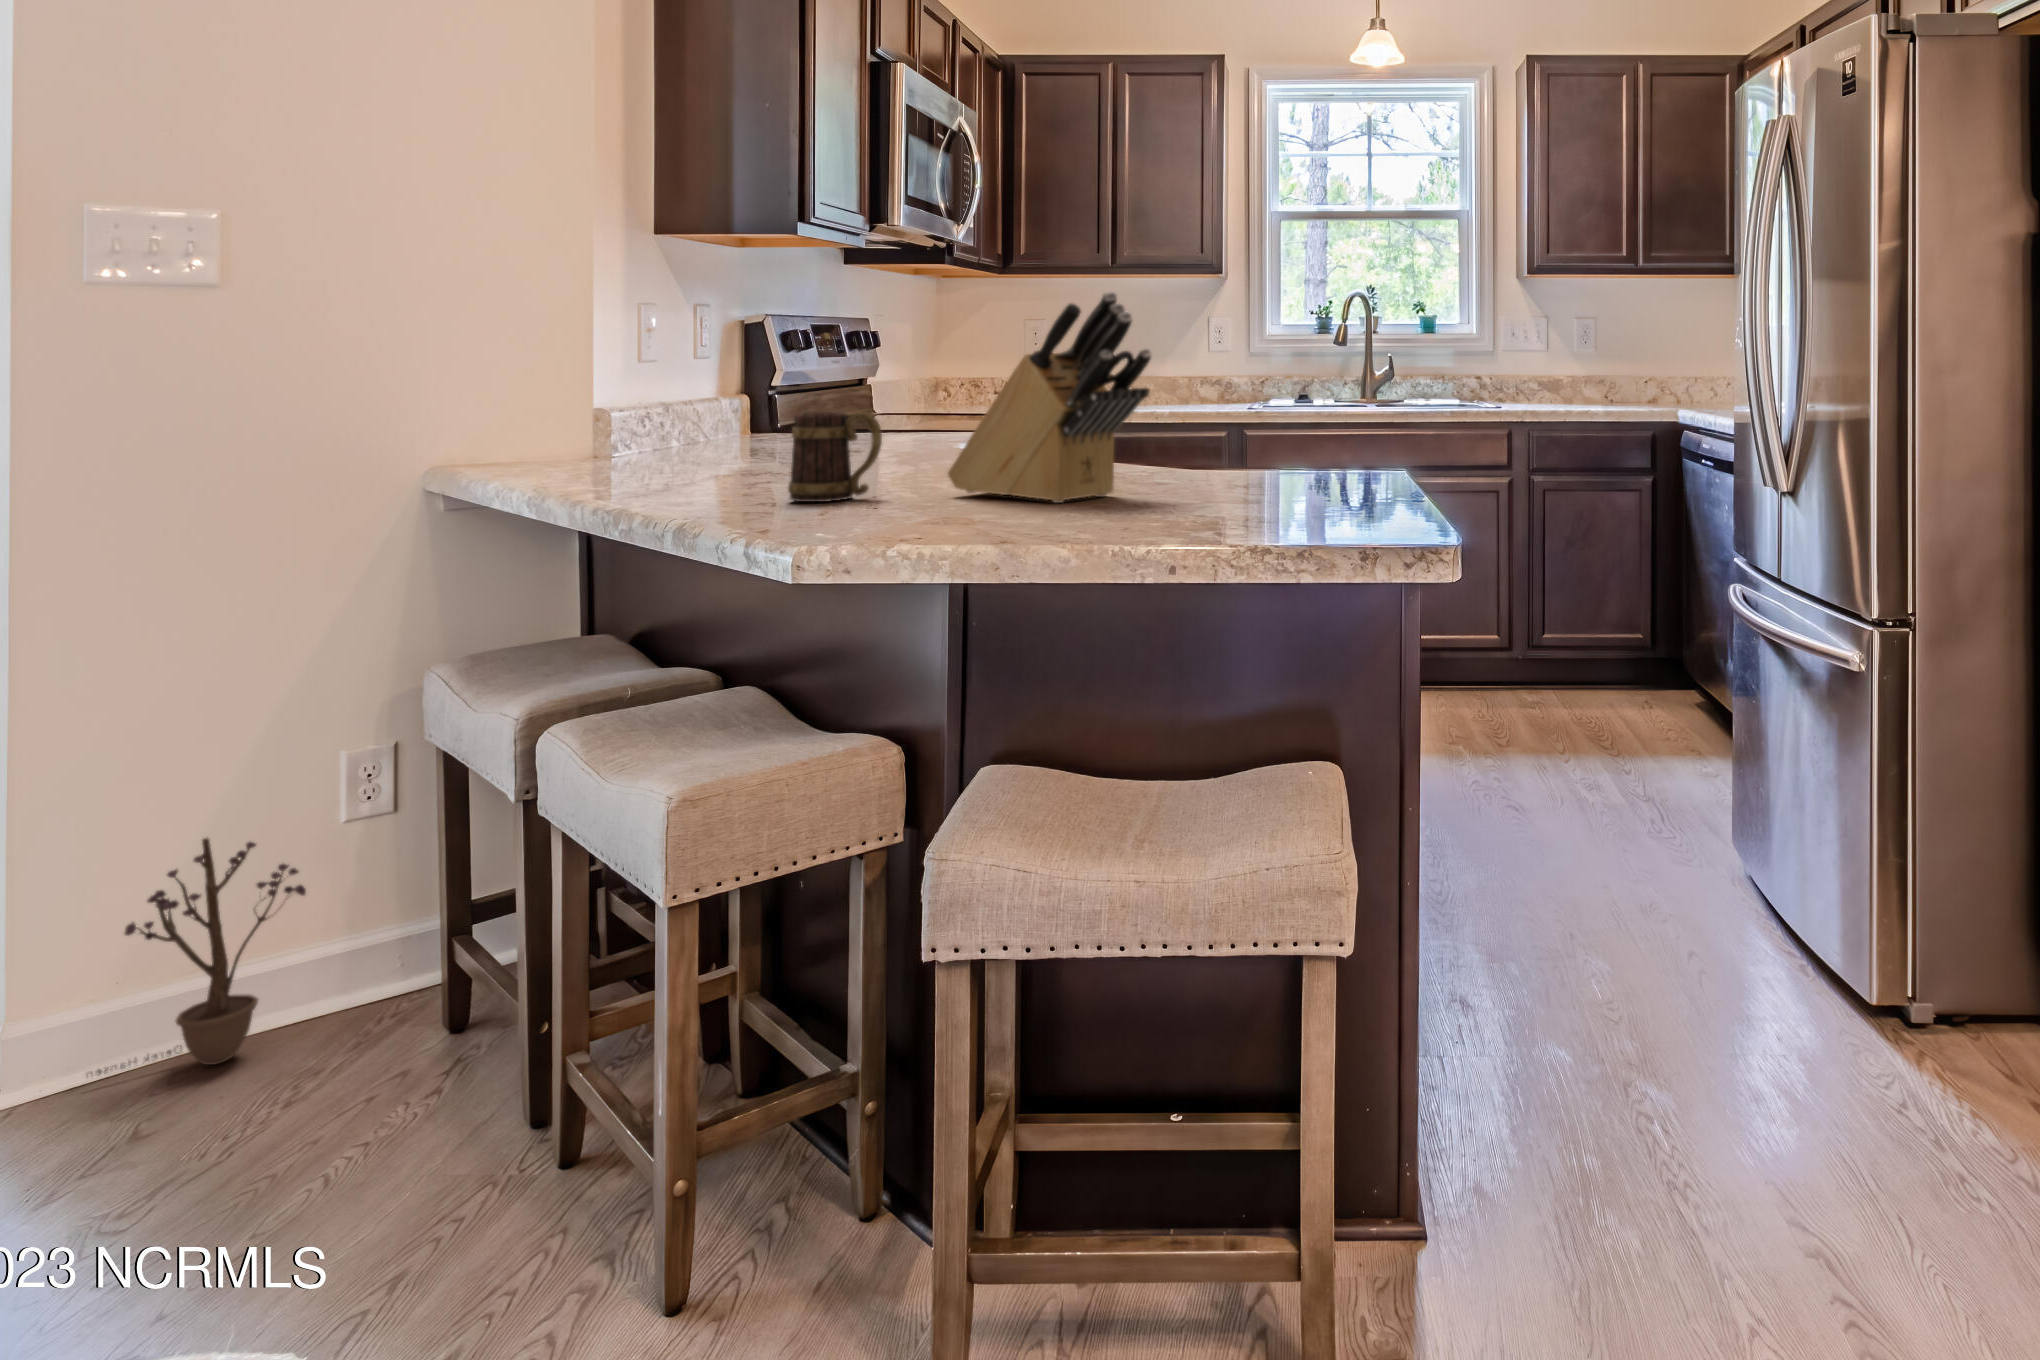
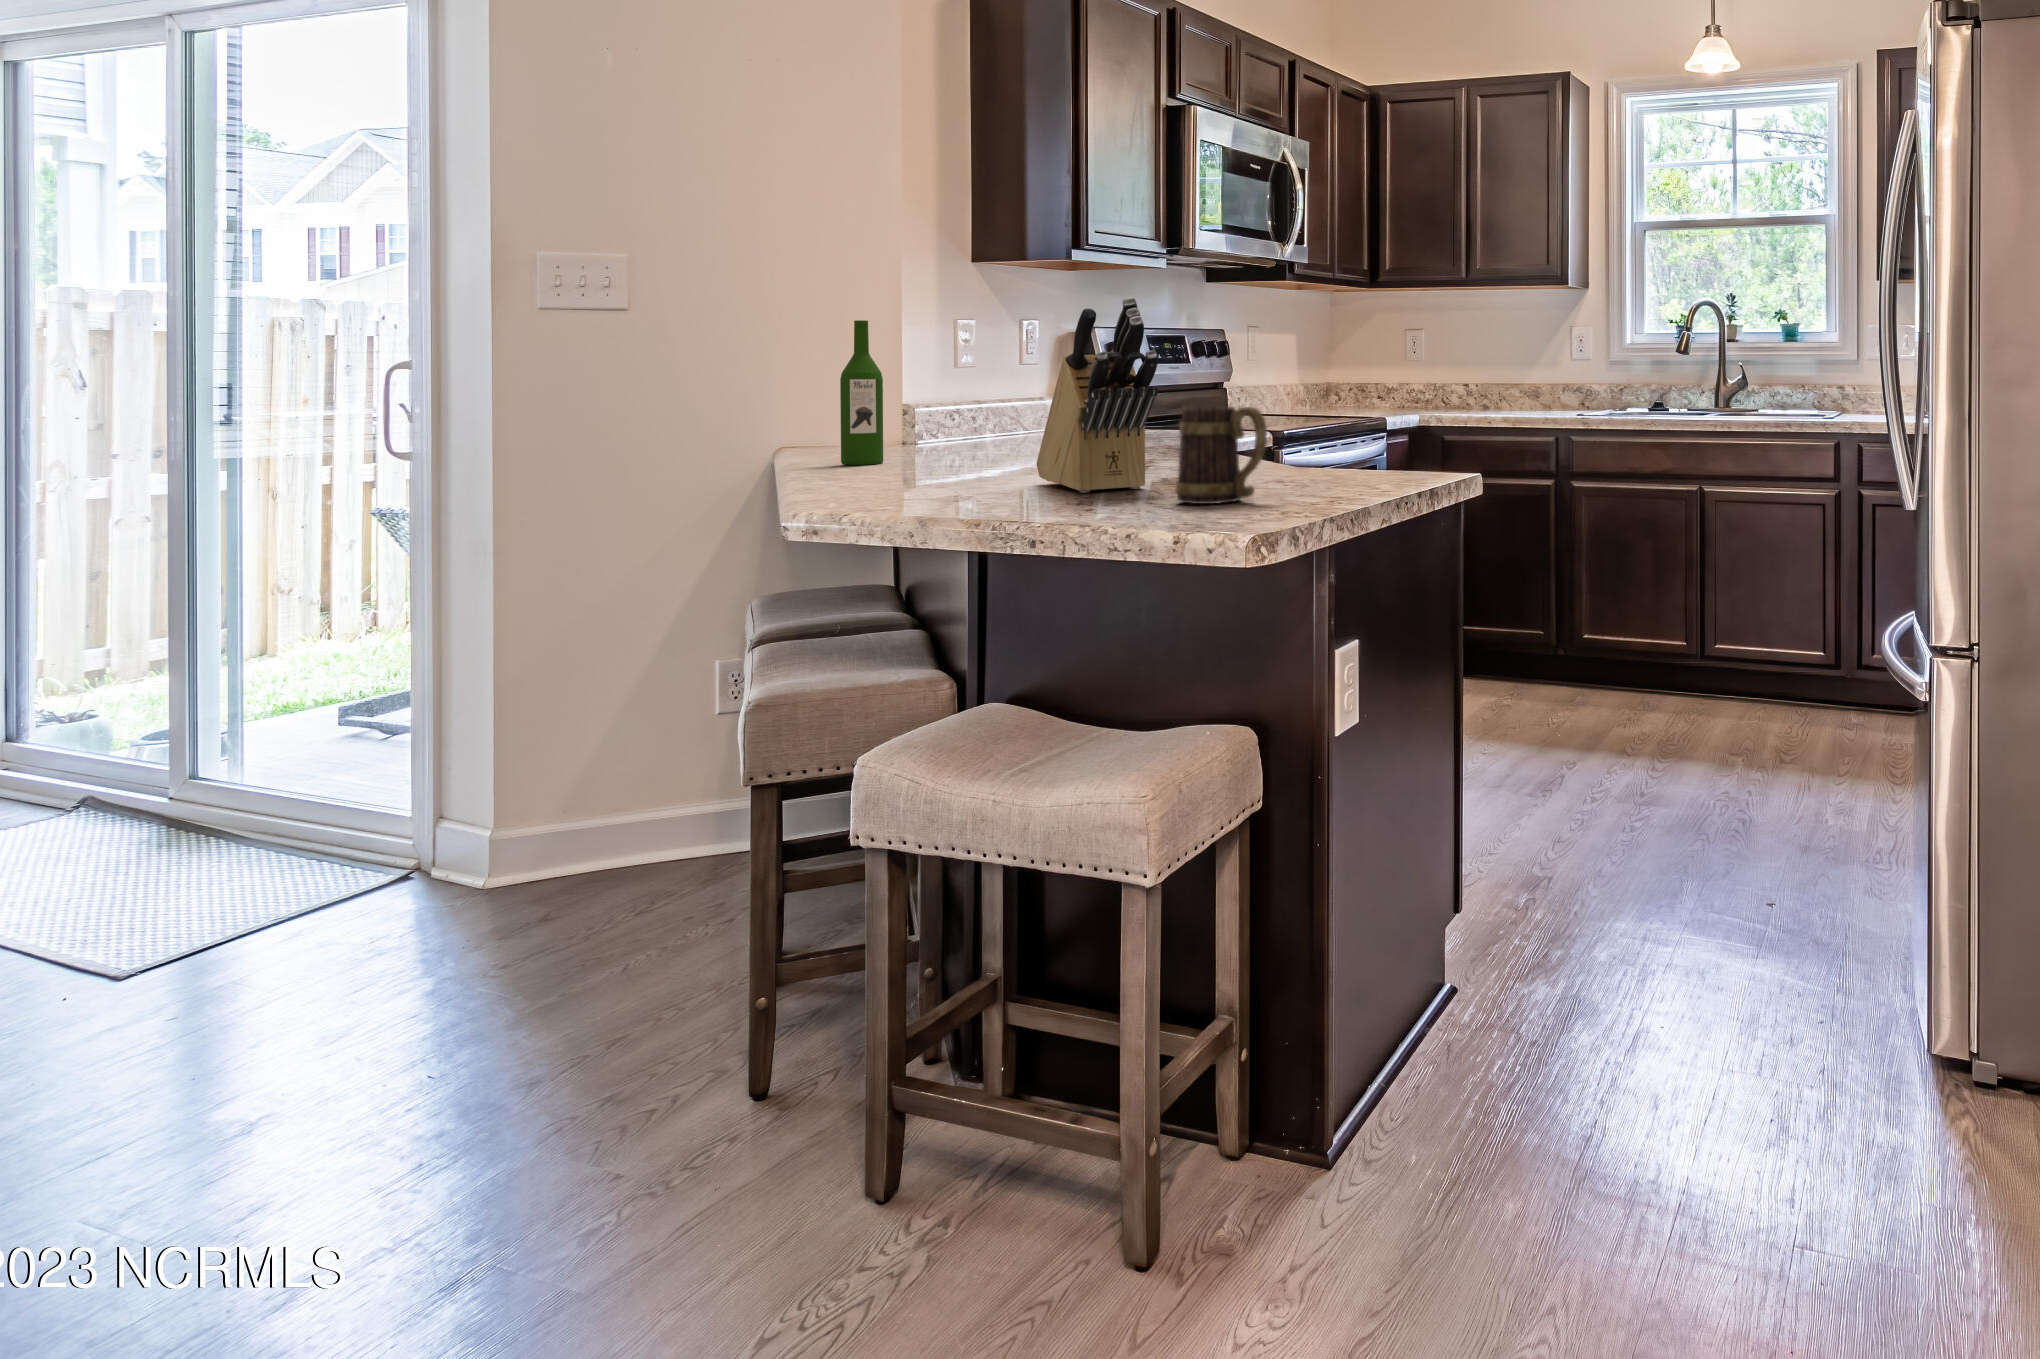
wine bottle: none [530,306,587,485] -> present [840,320,883,465]
mug: present [788,412,882,502] -> present [1175,406,1267,504]
decorative plant: present [91,838,306,1076] -> none [515,720,657,891]

